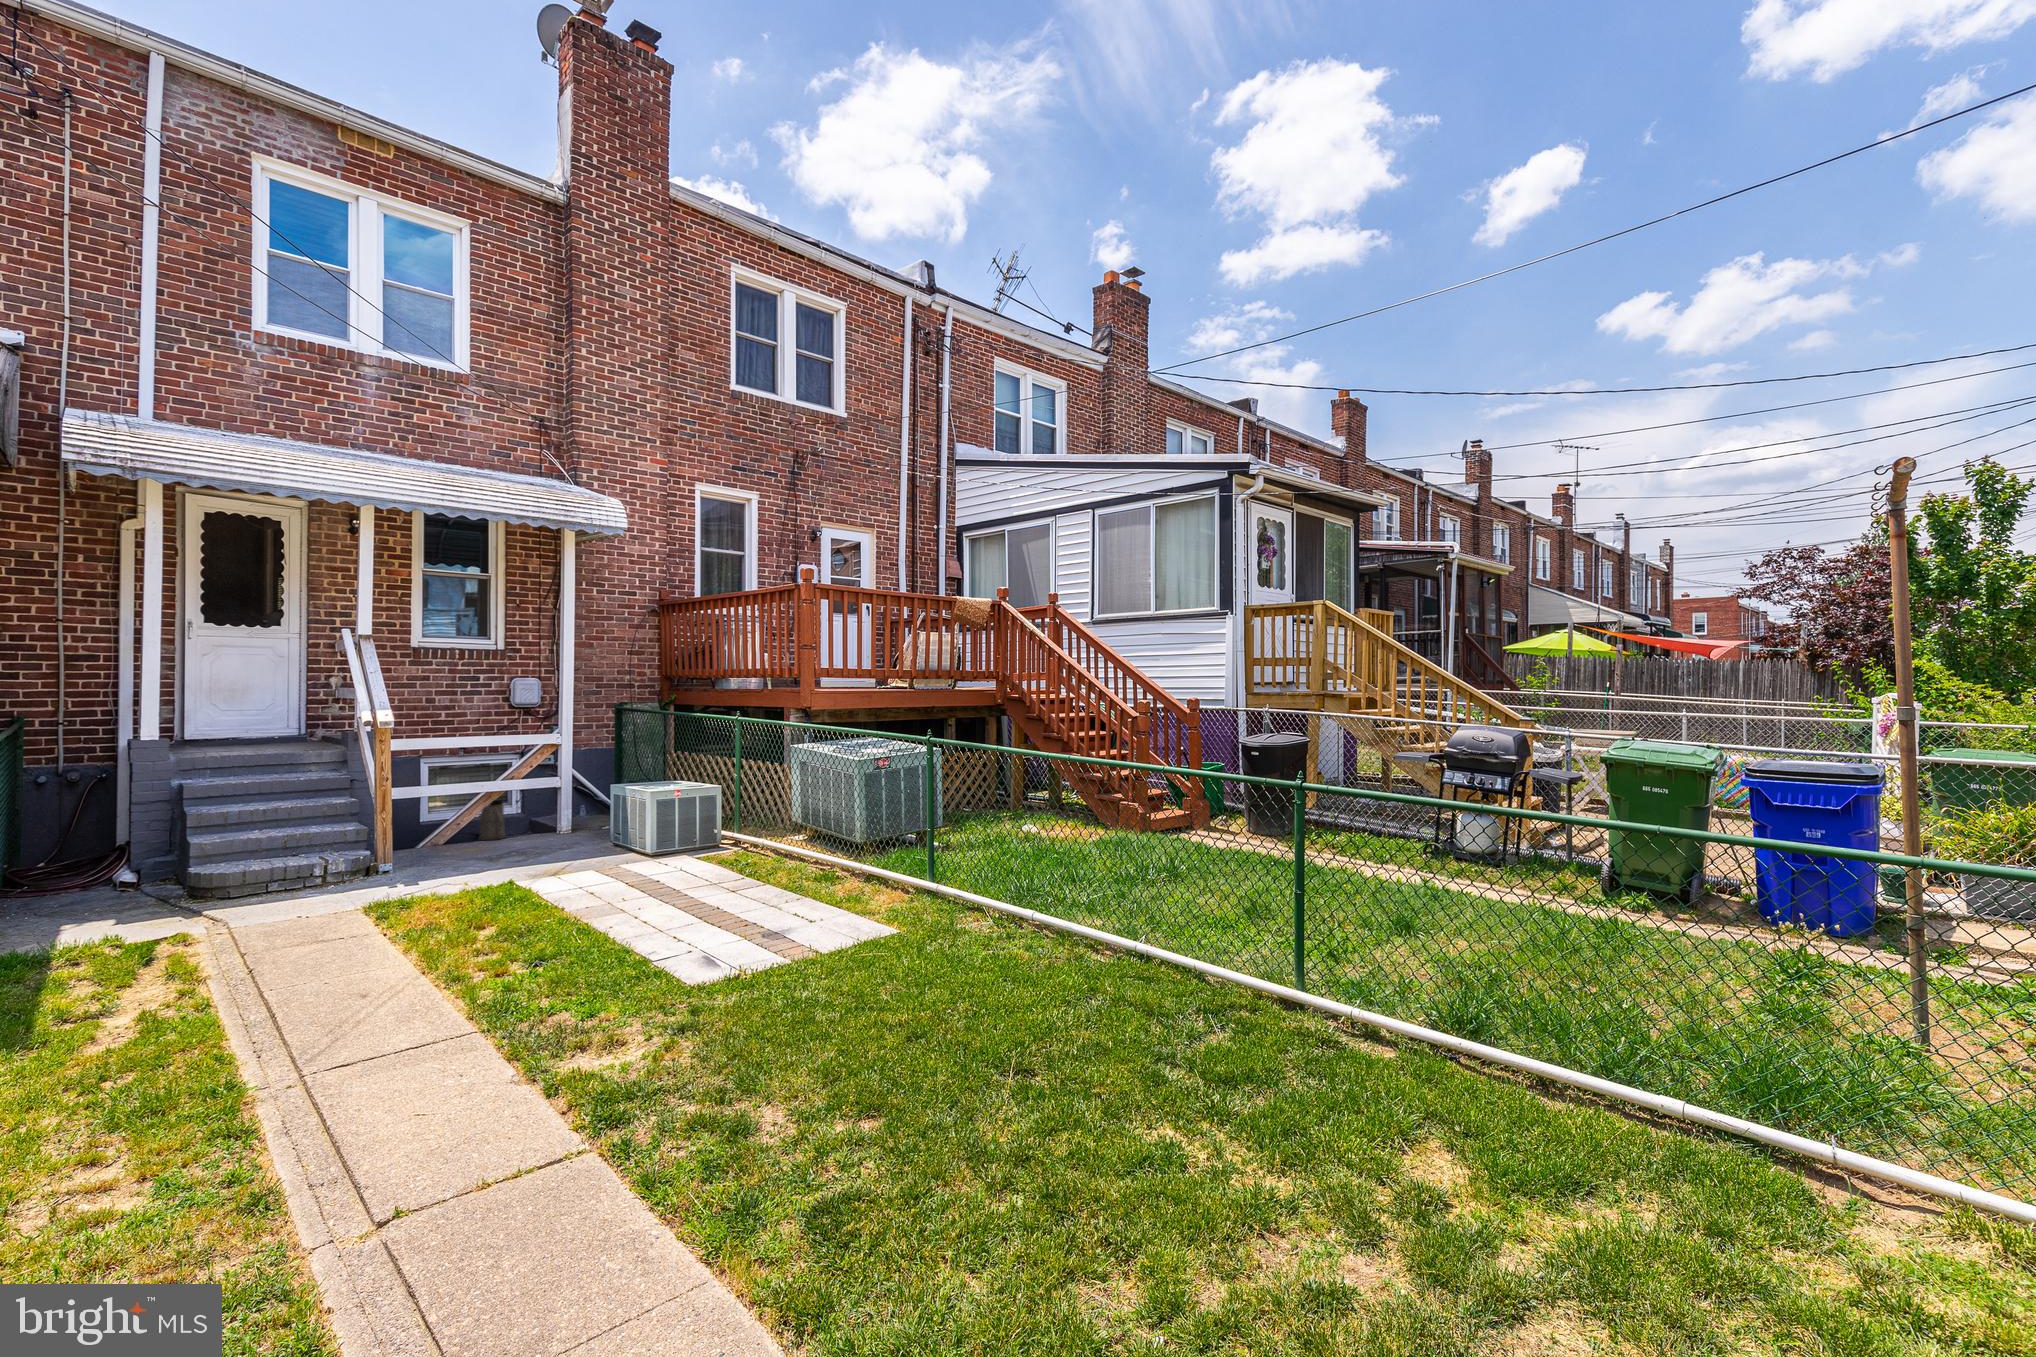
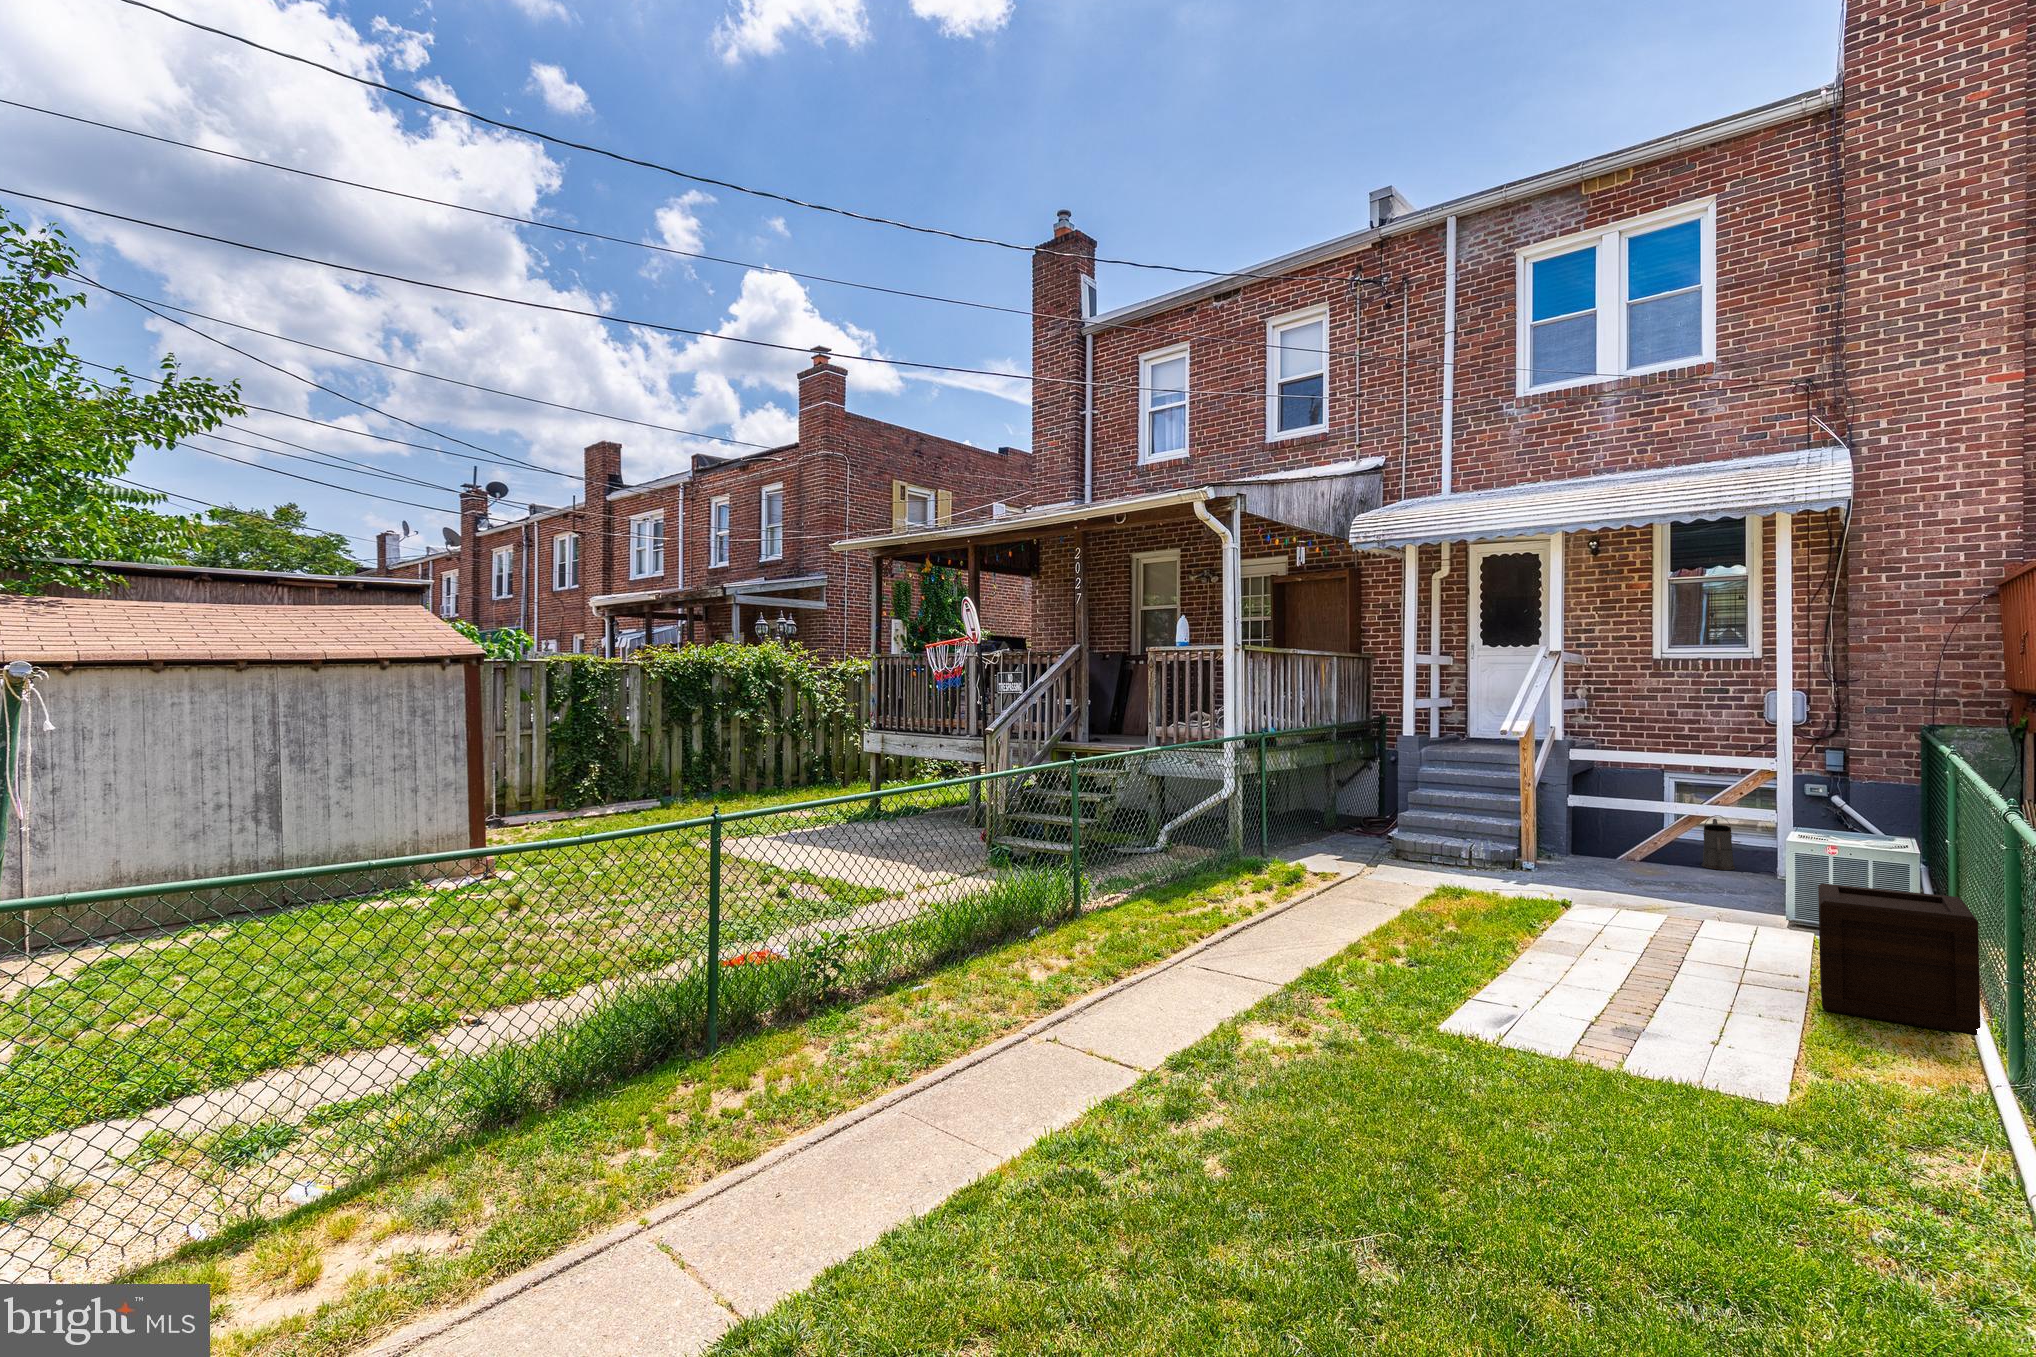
wooden crate: none [737,809,839,899] -> present [1818,884,1980,1035]

